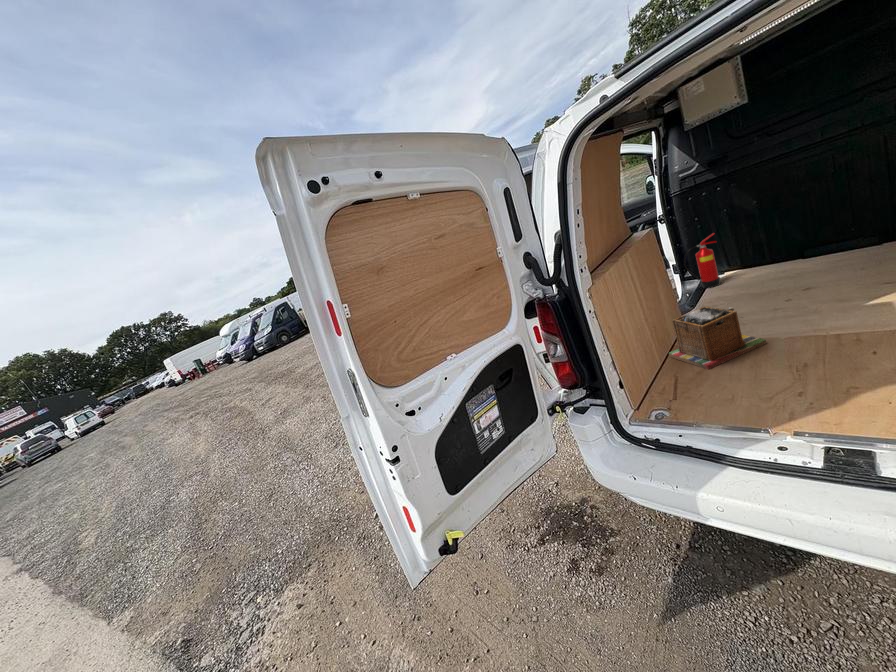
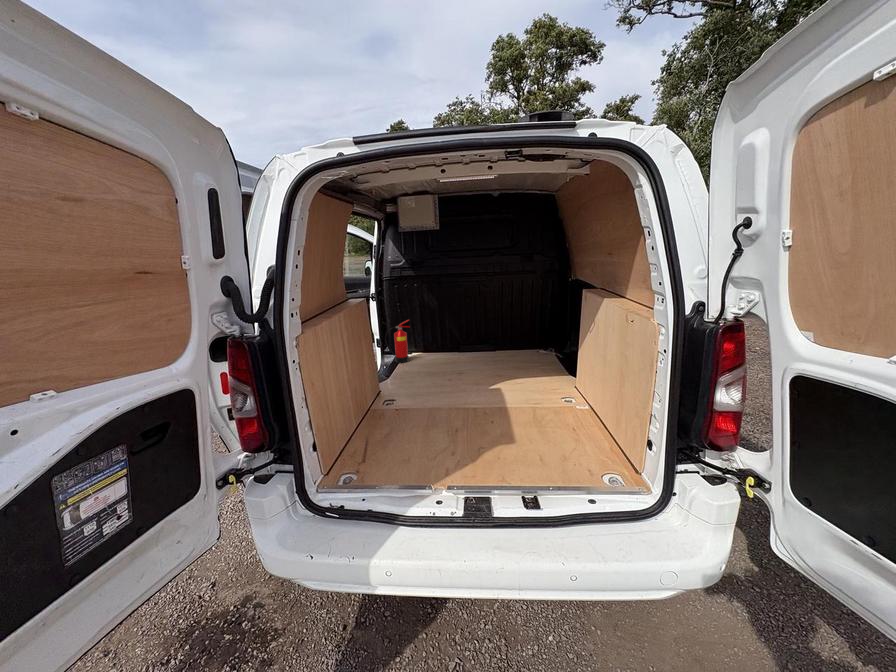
laundry basket: present [669,306,767,369] -> none [365,375,437,432]

